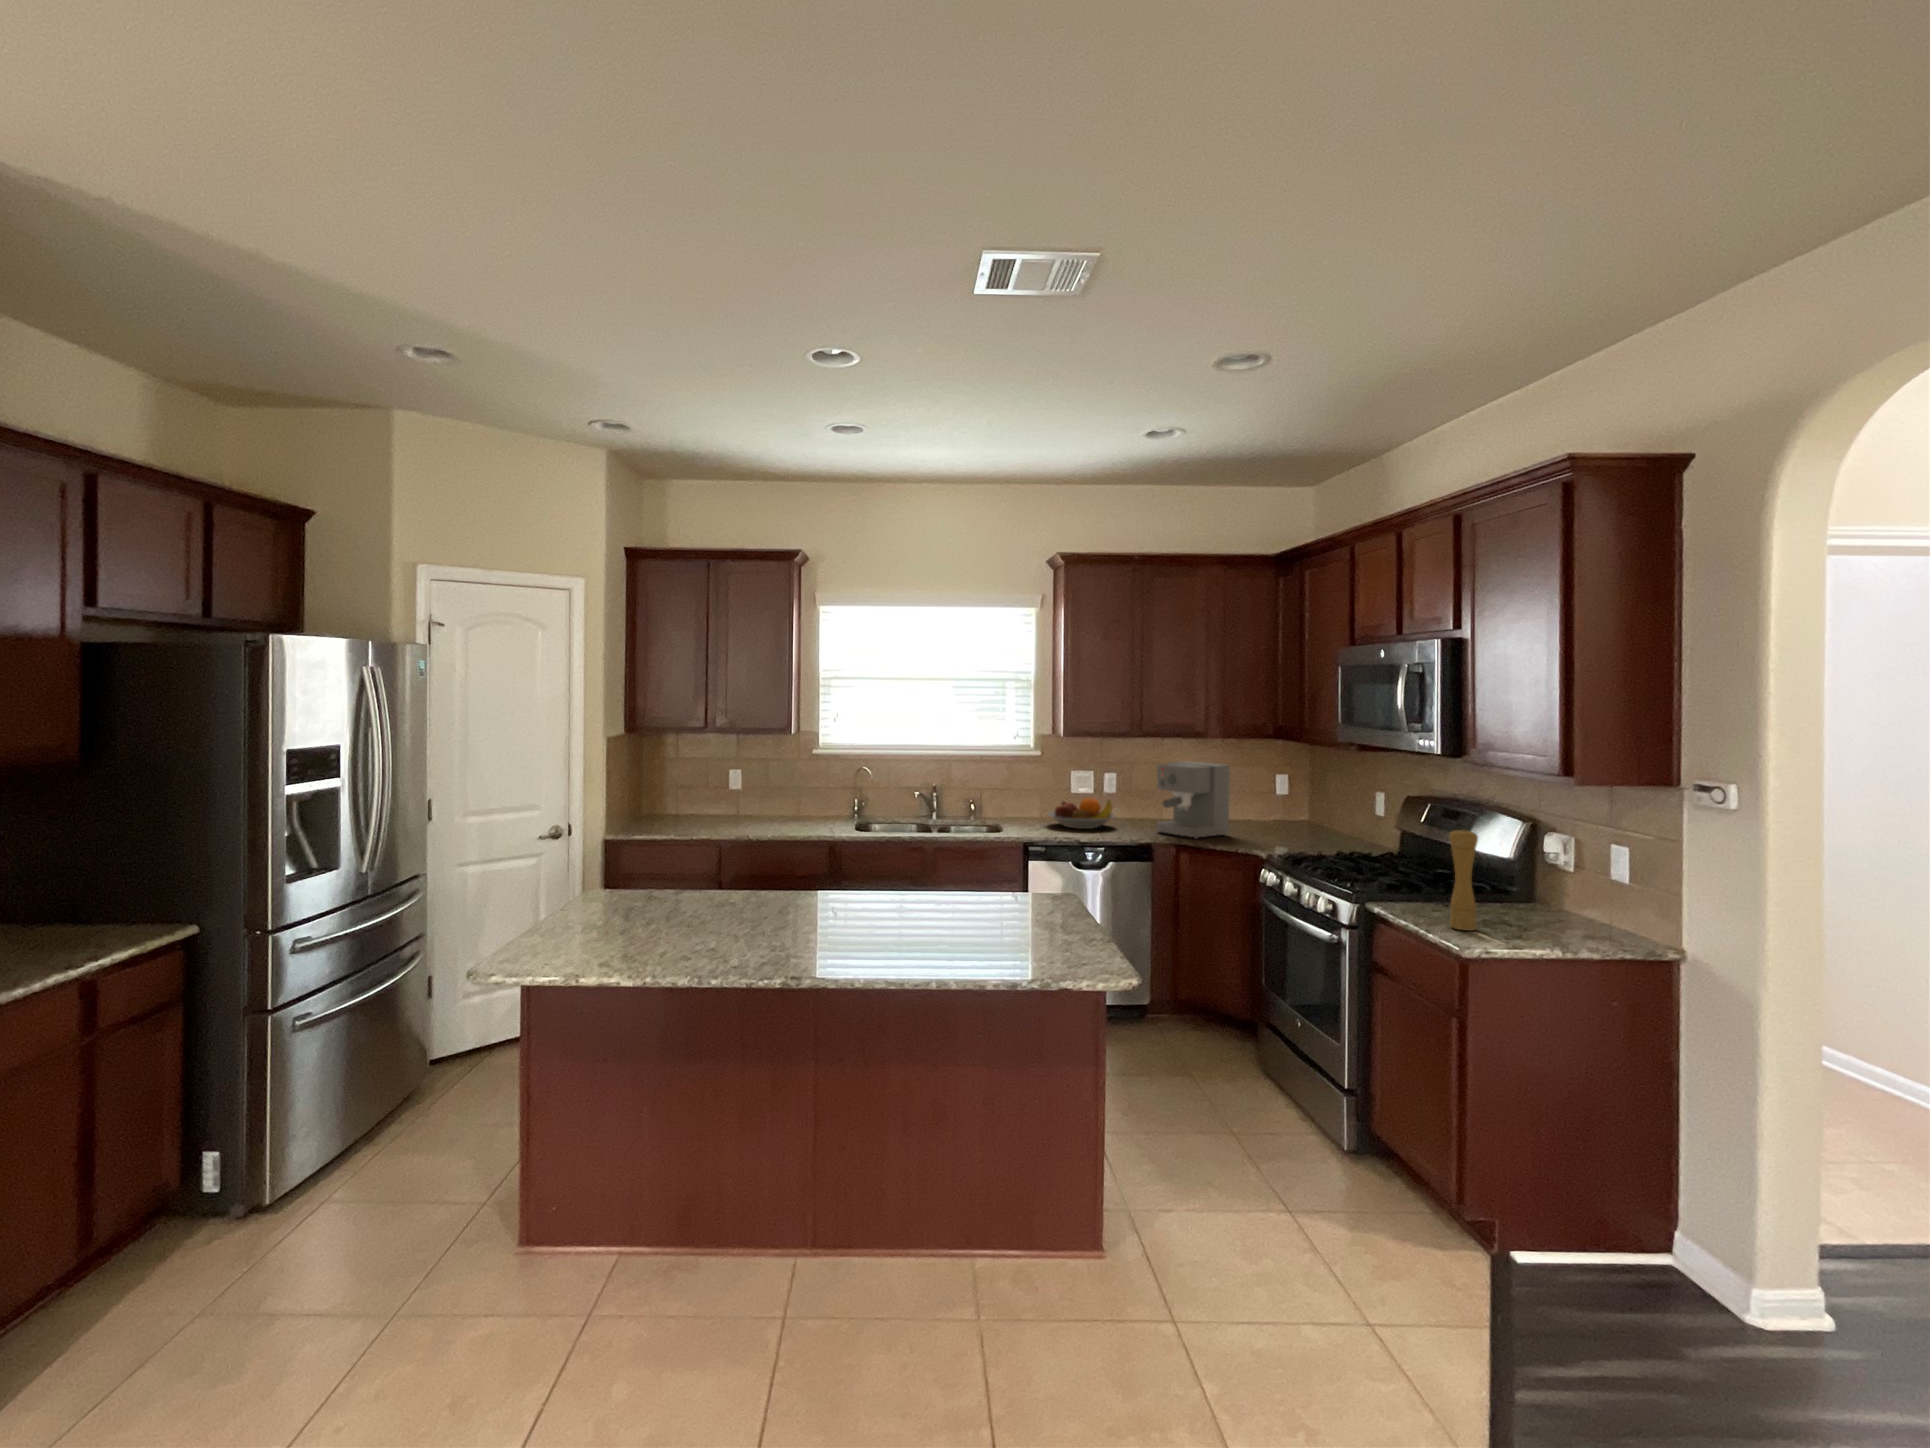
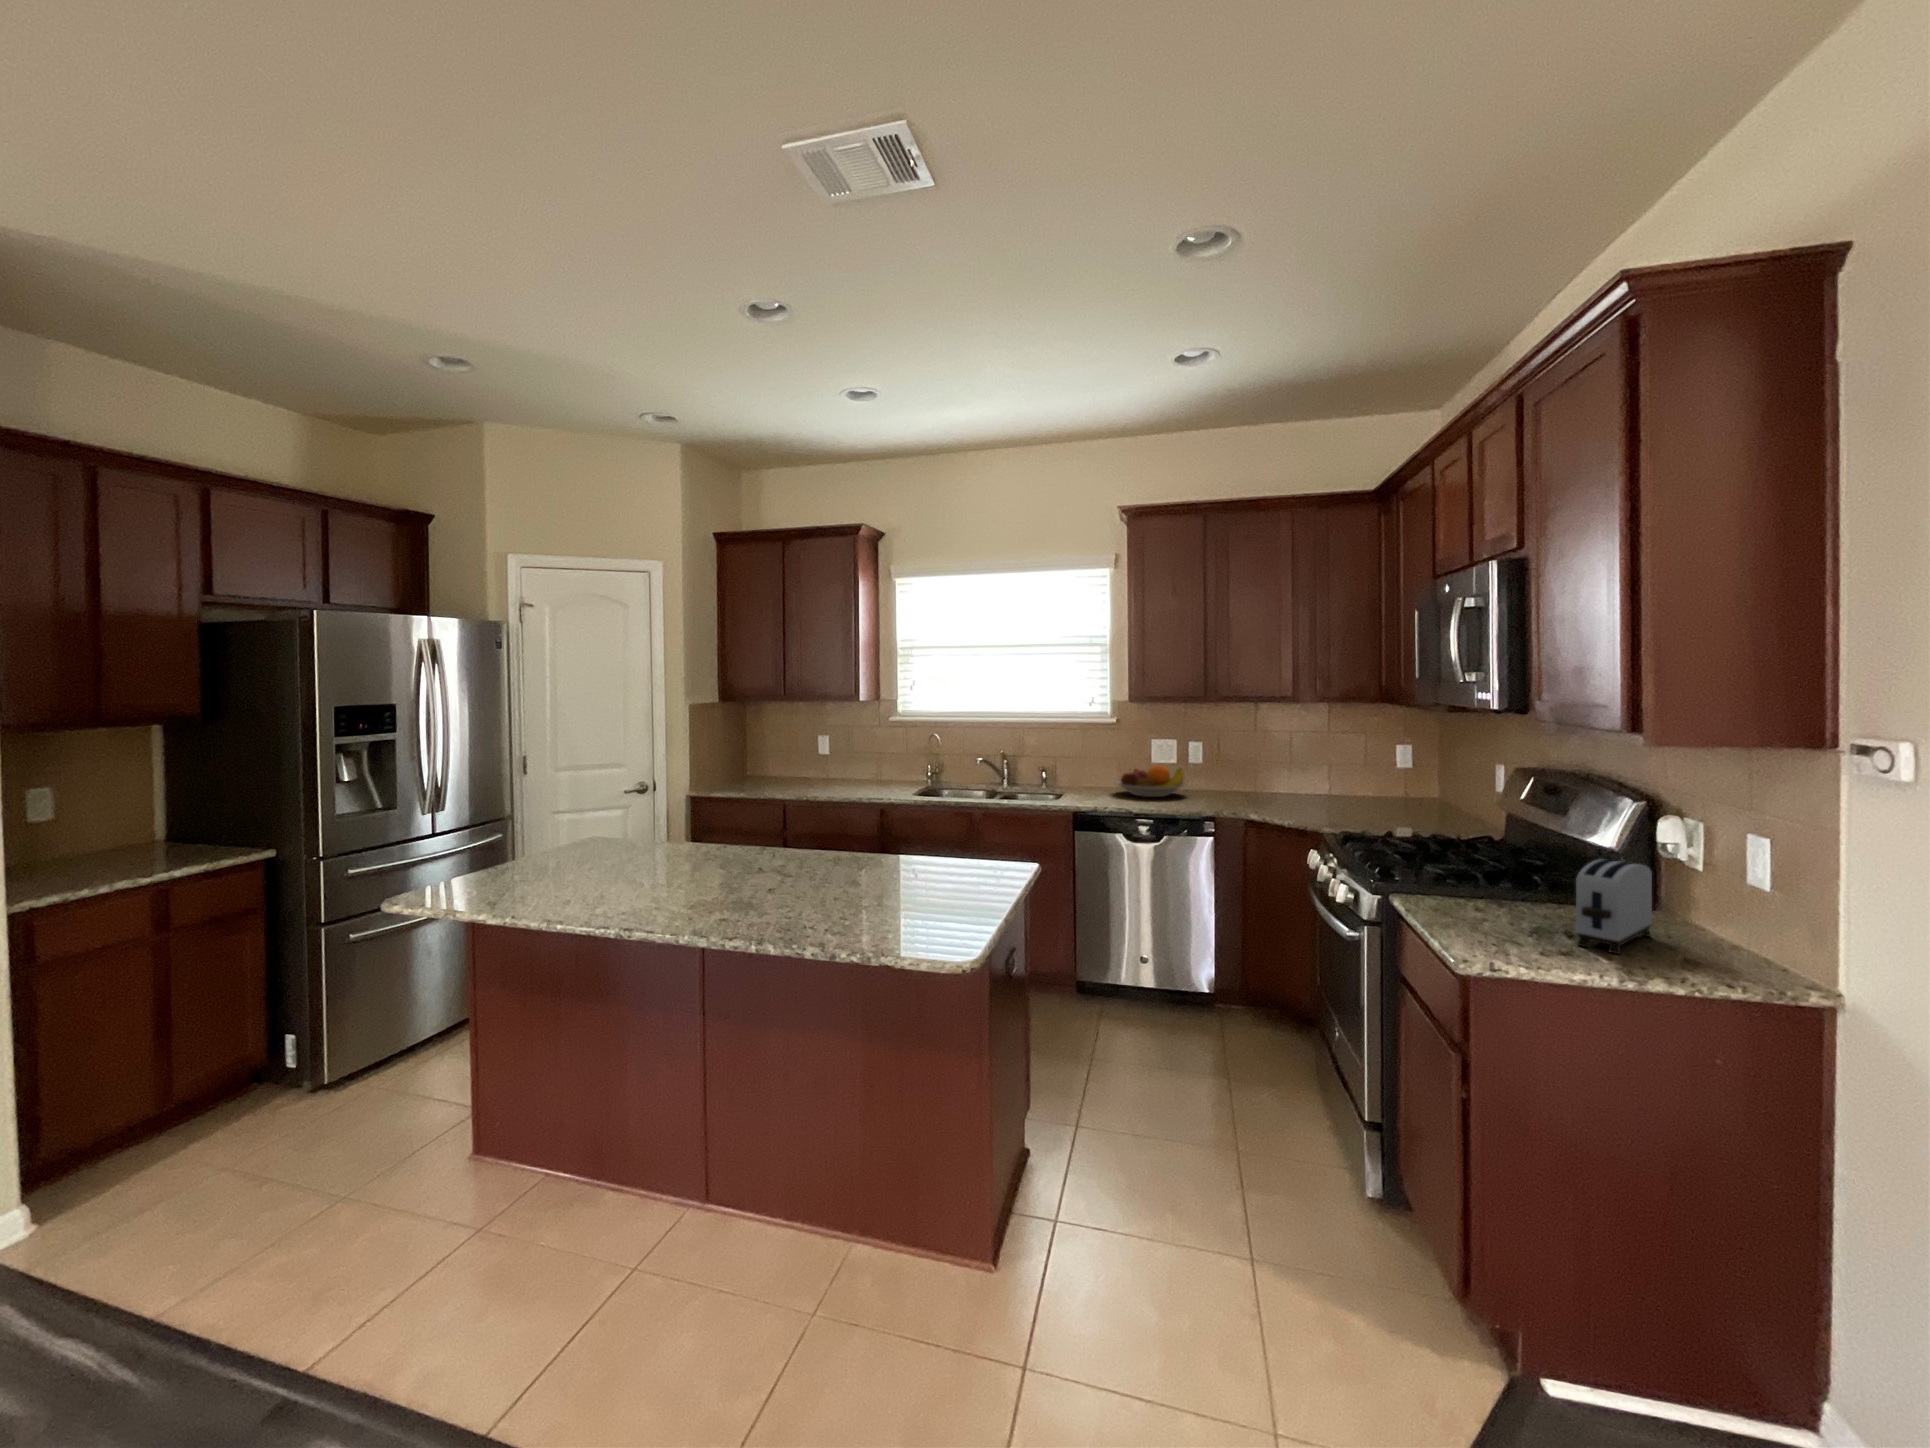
coffee maker: present [1157,762,1230,839] -> none [1222,728,1308,811]
pepper mill: present [1449,829,1478,931] -> none [1467,804,1508,940]
toaster: none [1520,867,1557,934] -> present [1576,859,1652,954]

